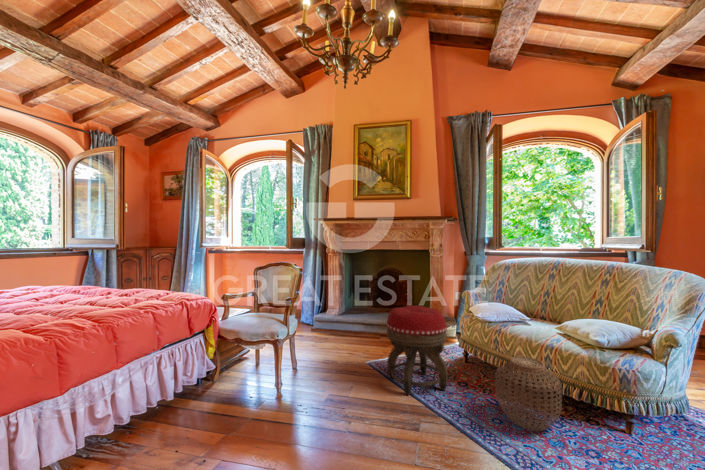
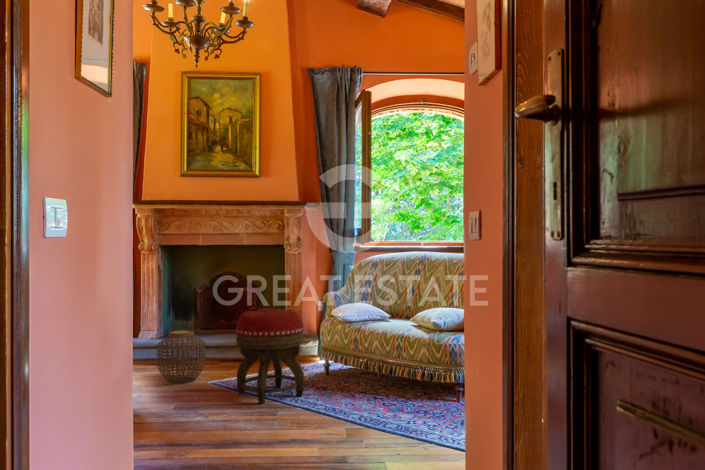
woven basket: present [495,356,562,431] -> present [157,330,206,383]

